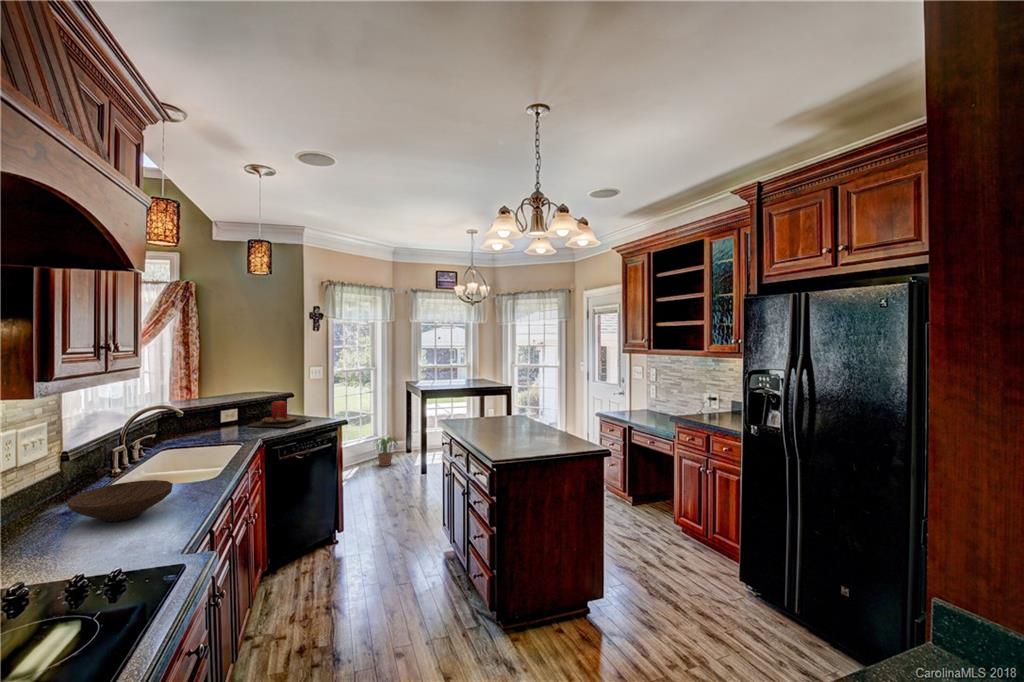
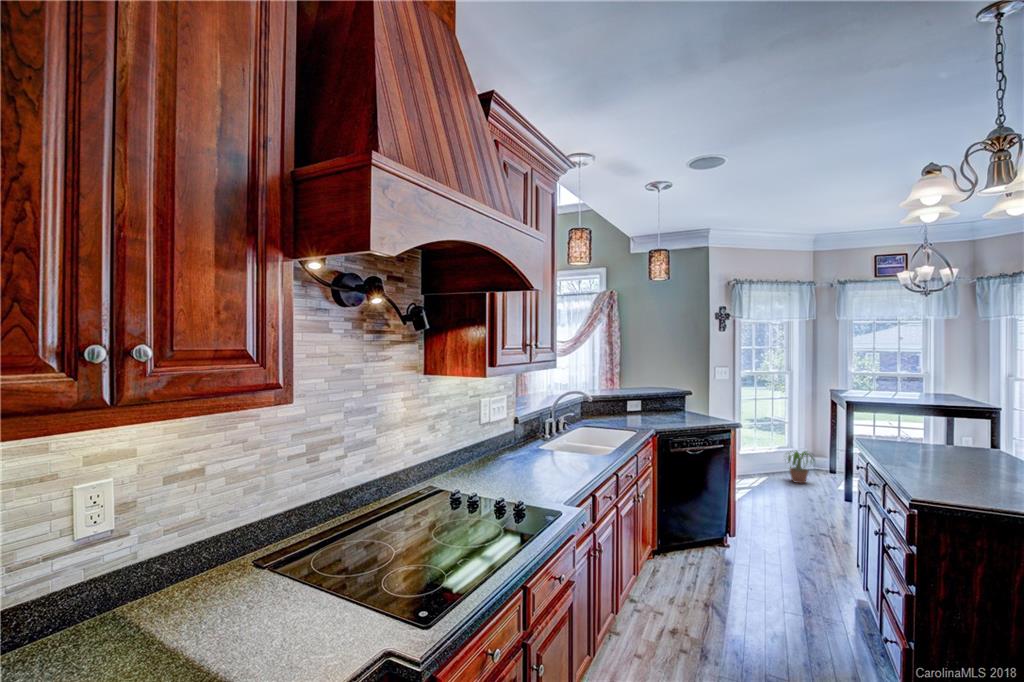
candle: present [248,401,310,427] -> none [646,397,703,423]
wooden bowl: present [67,480,173,522] -> none [513,444,573,471]

